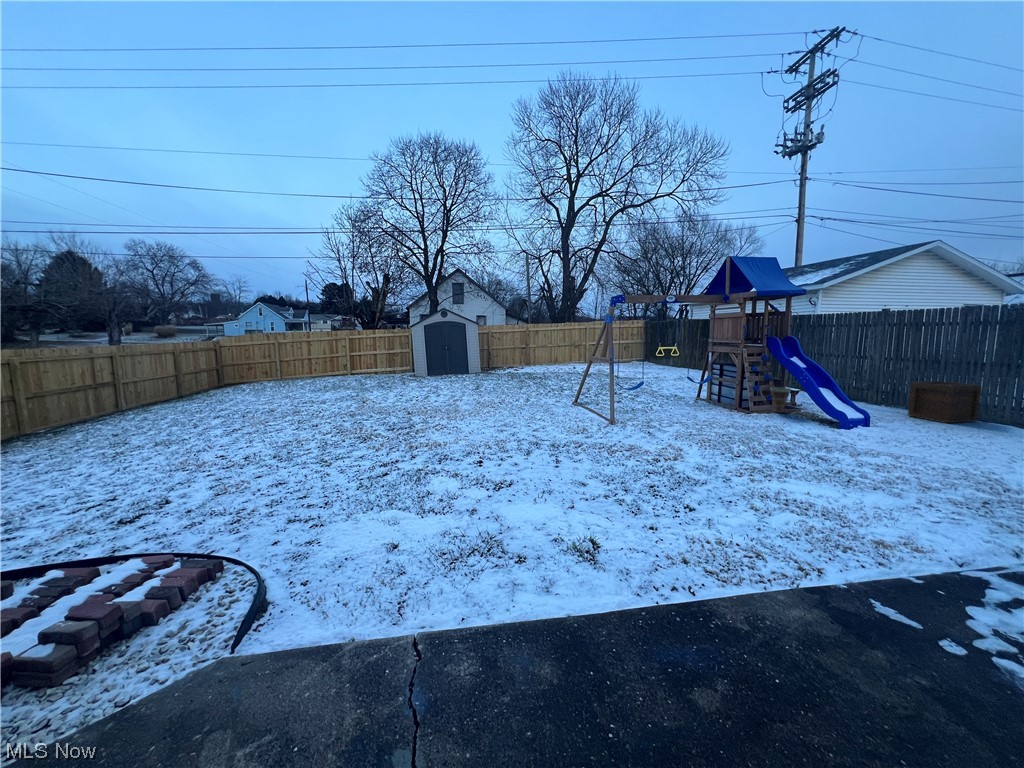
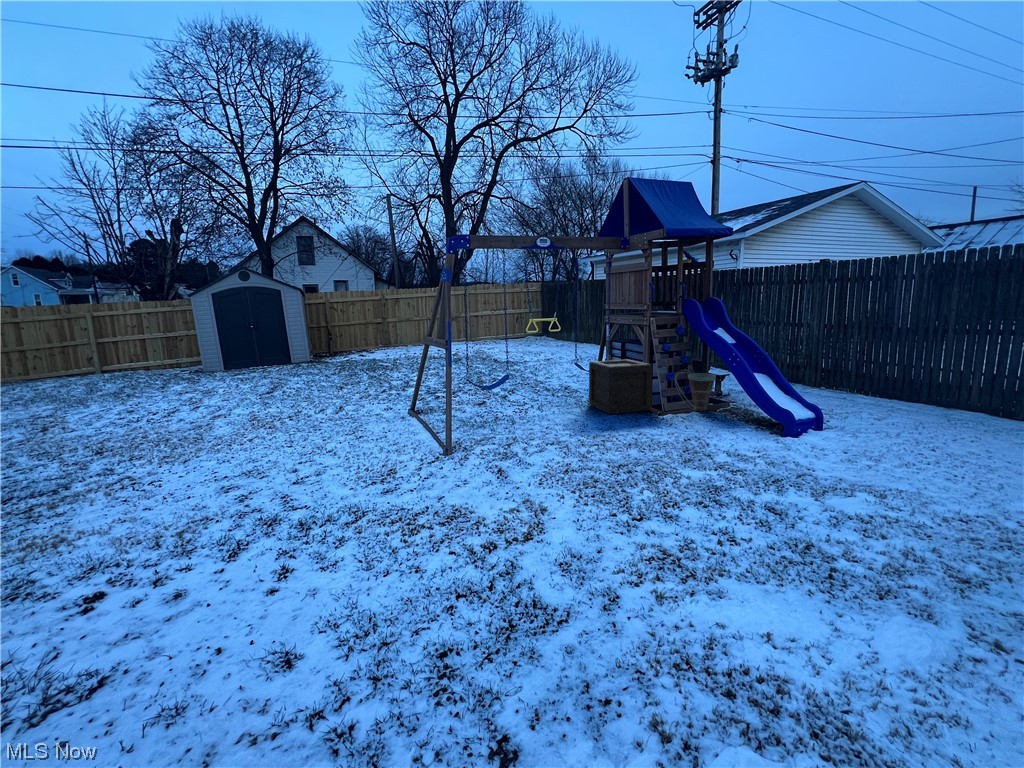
wooden crate: present [908,381,982,423] -> present [589,360,653,414]

